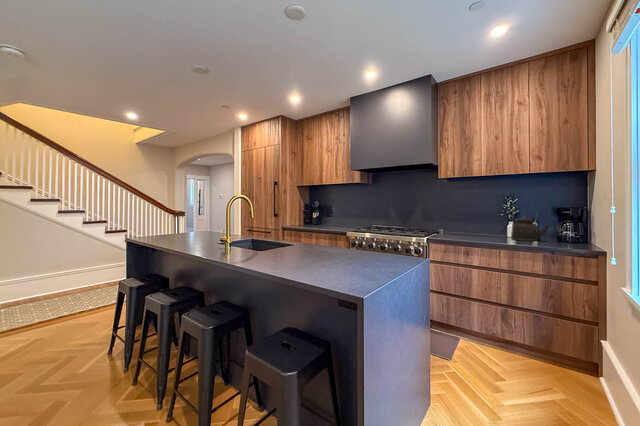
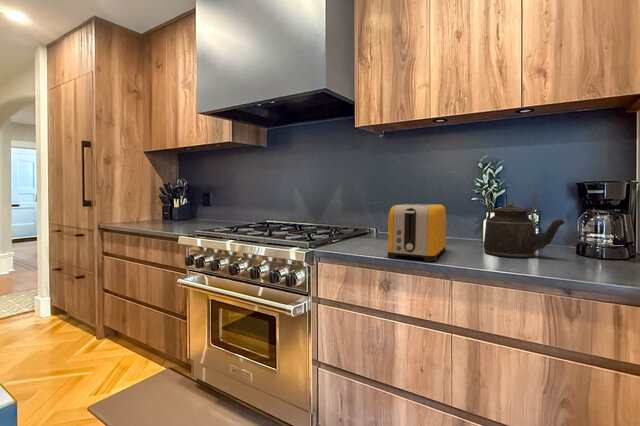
toaster: none [467,217,492,242] -> present [388,204,446,262]

